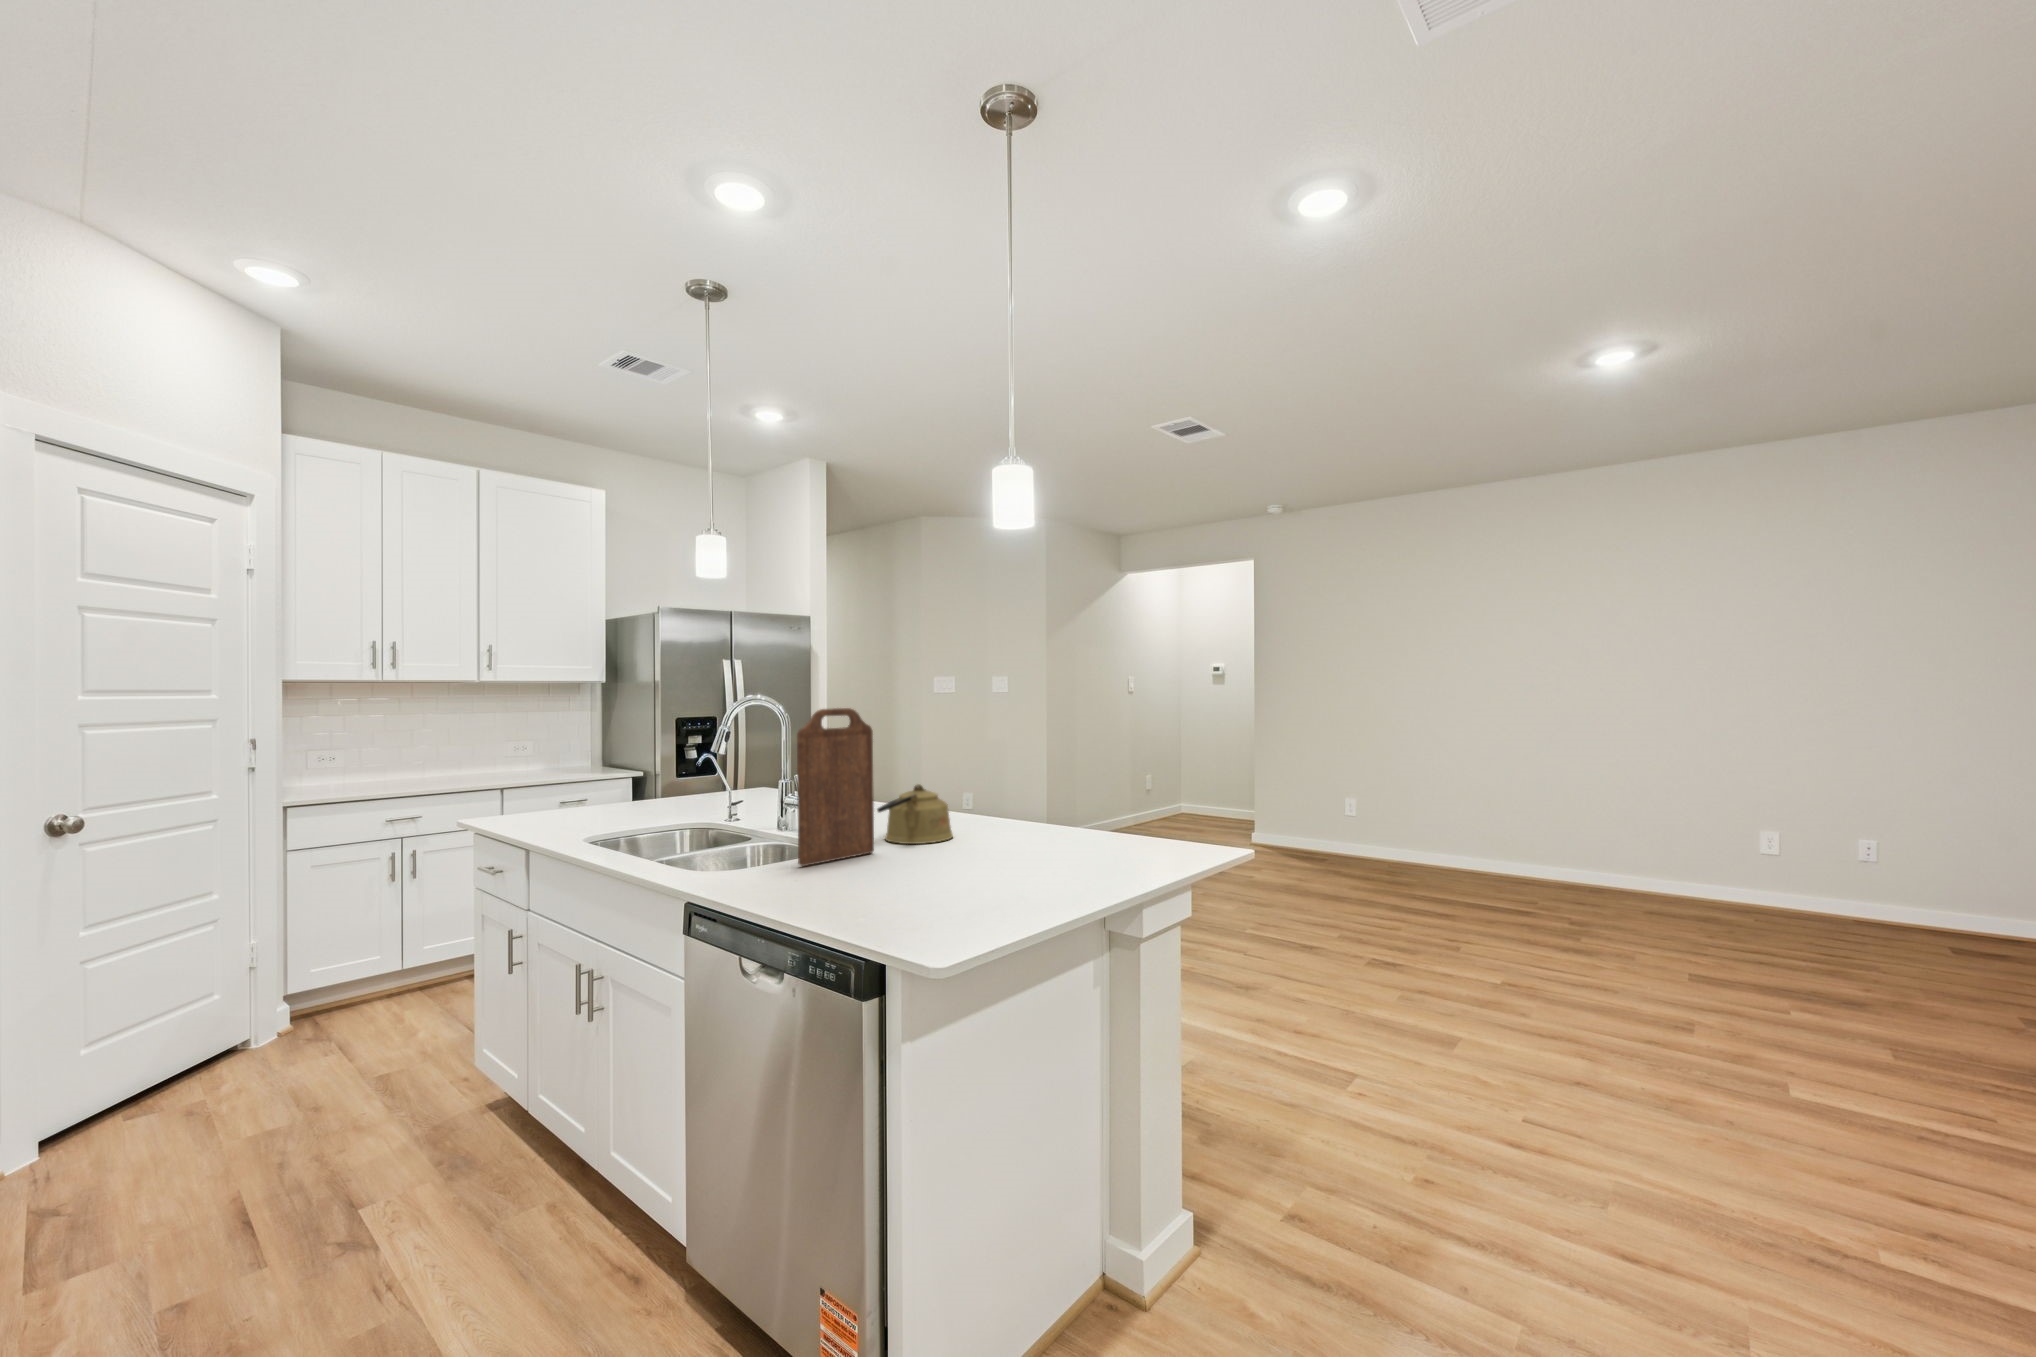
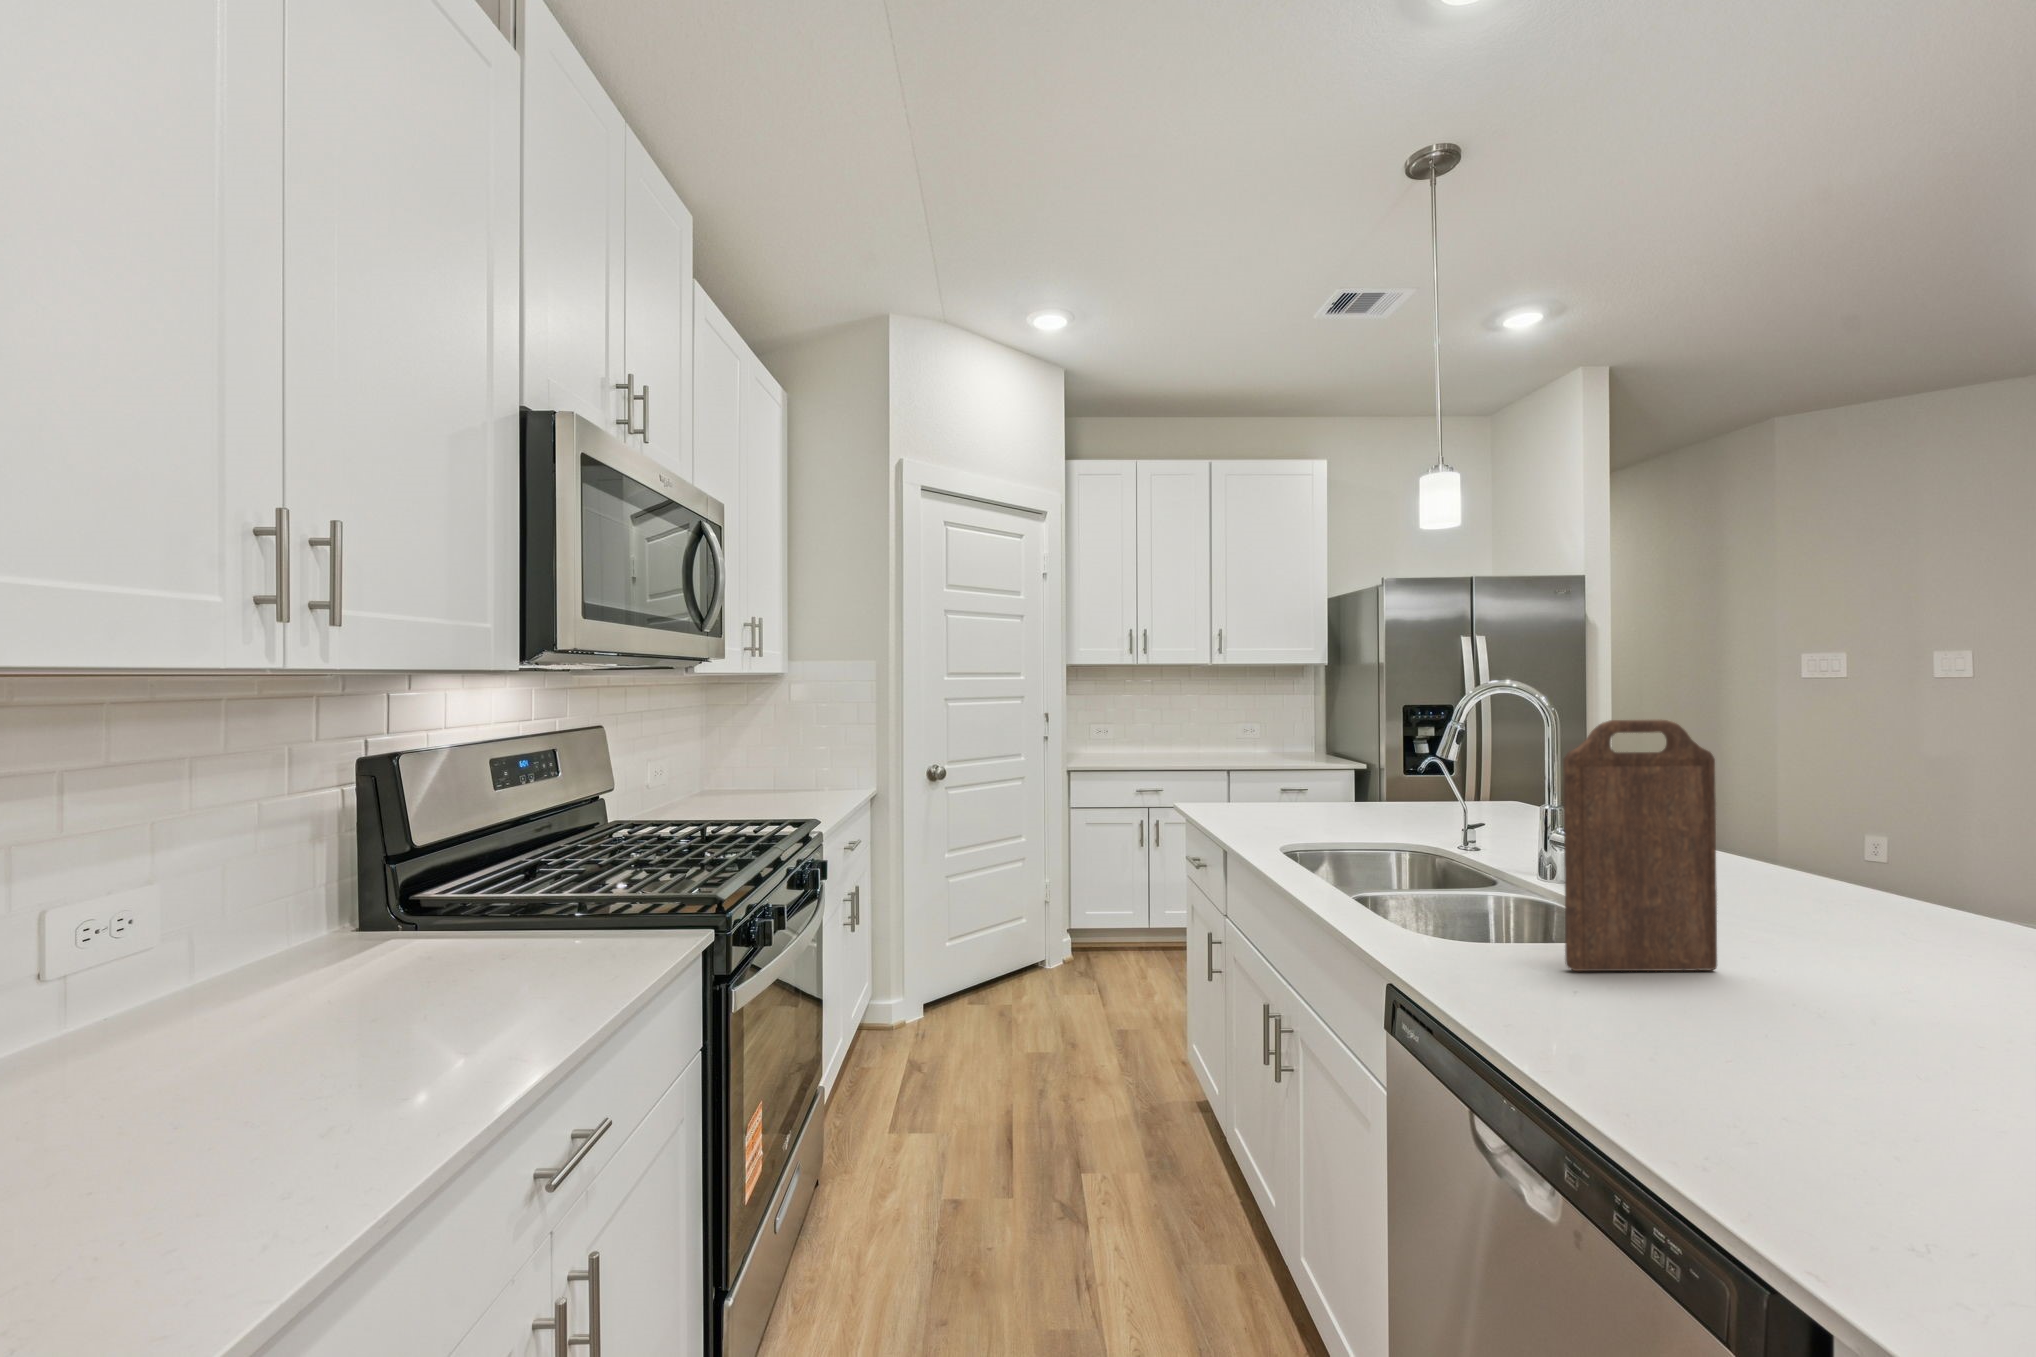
kettle: present [877,784,953,844] -> none [1720,857,1906,975]

